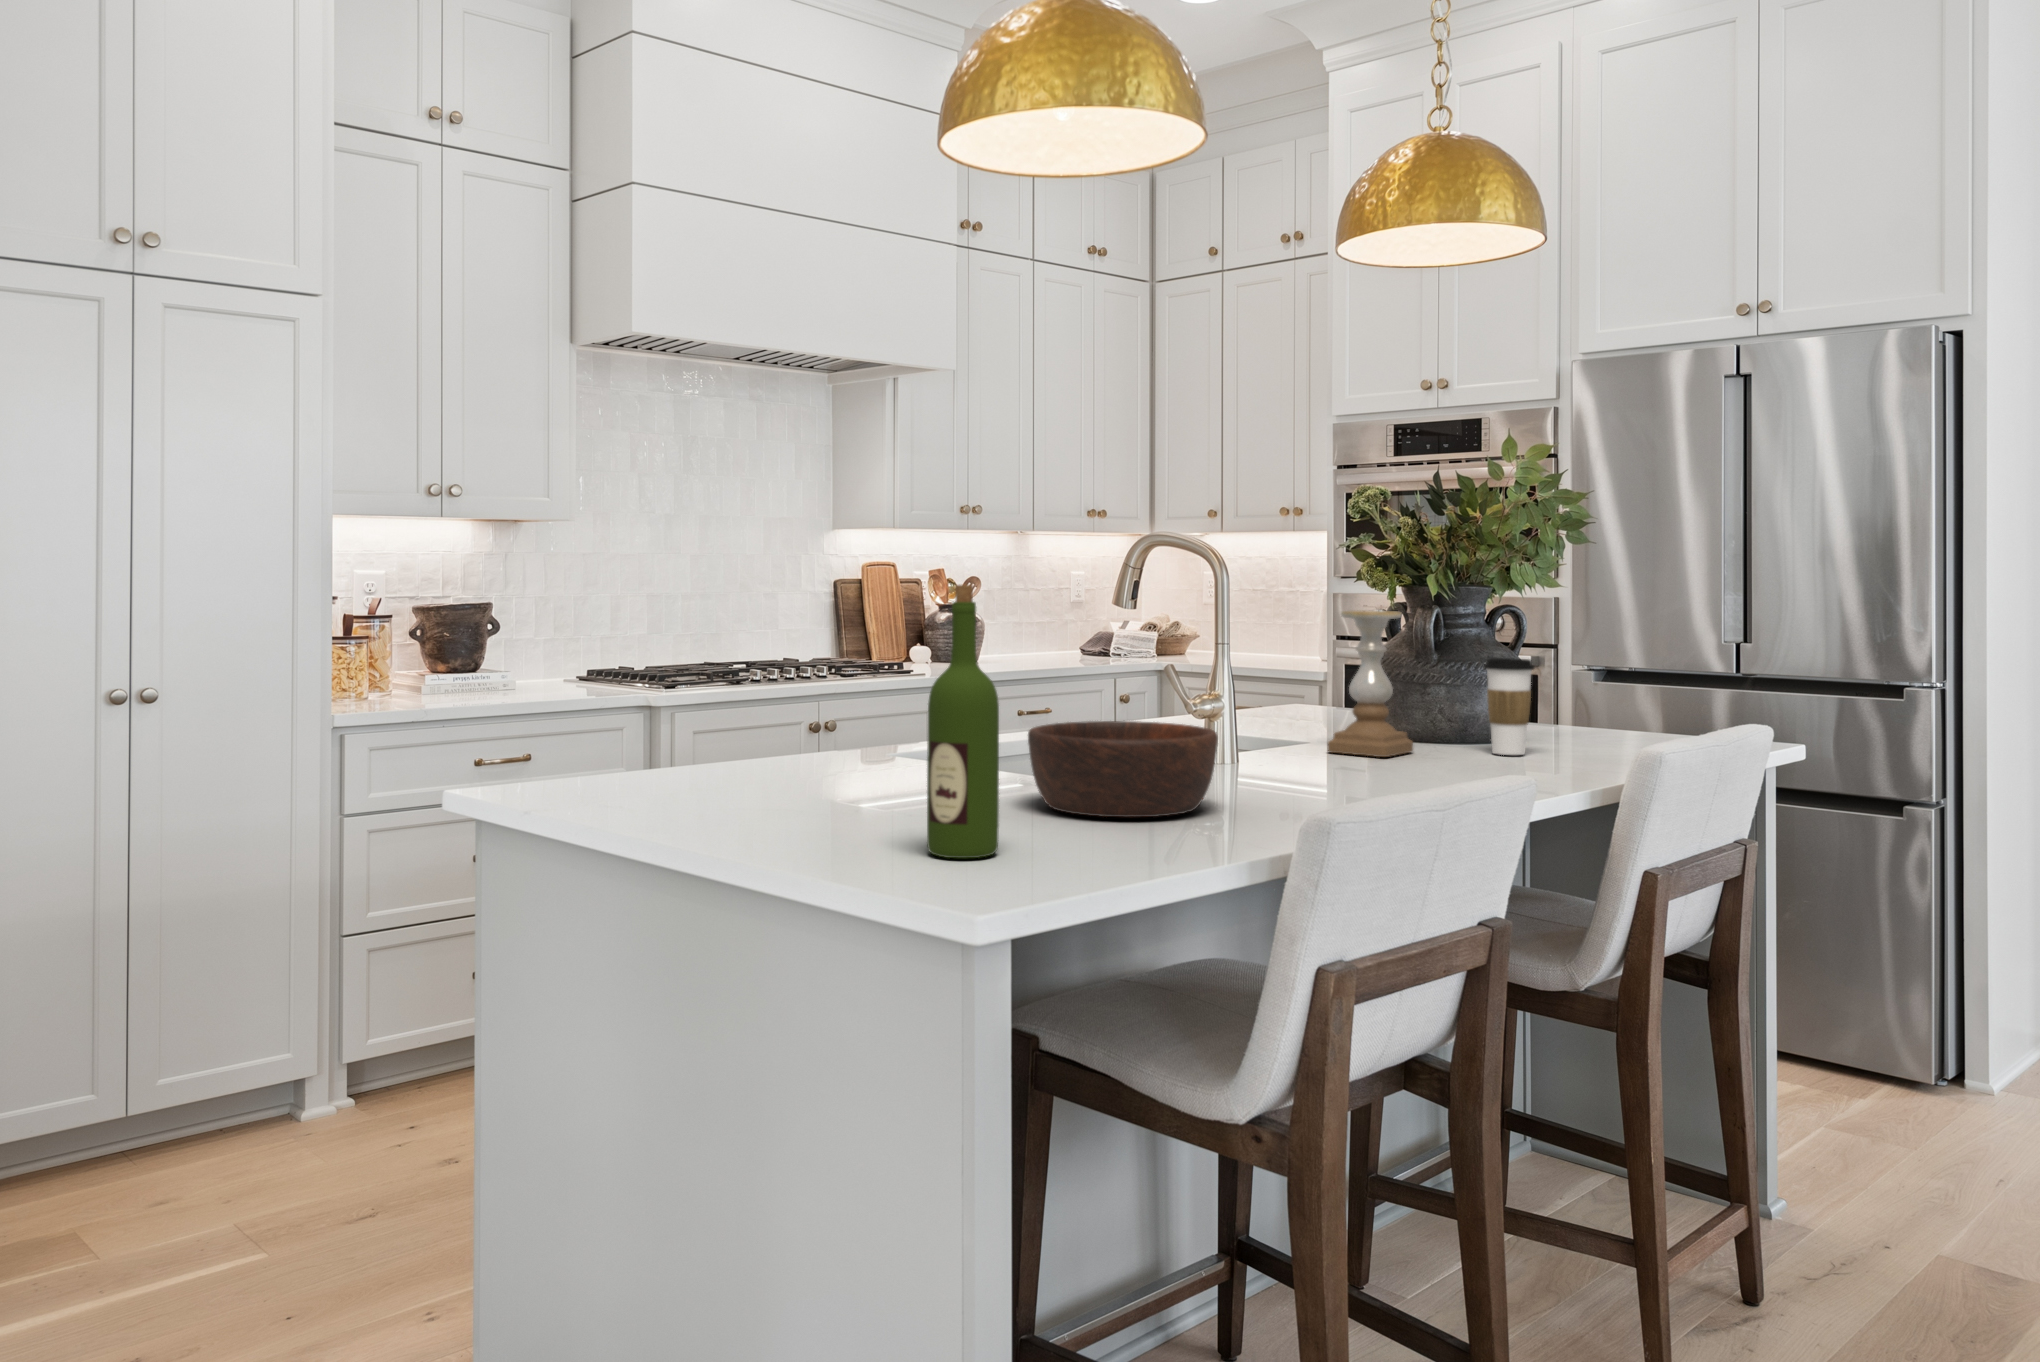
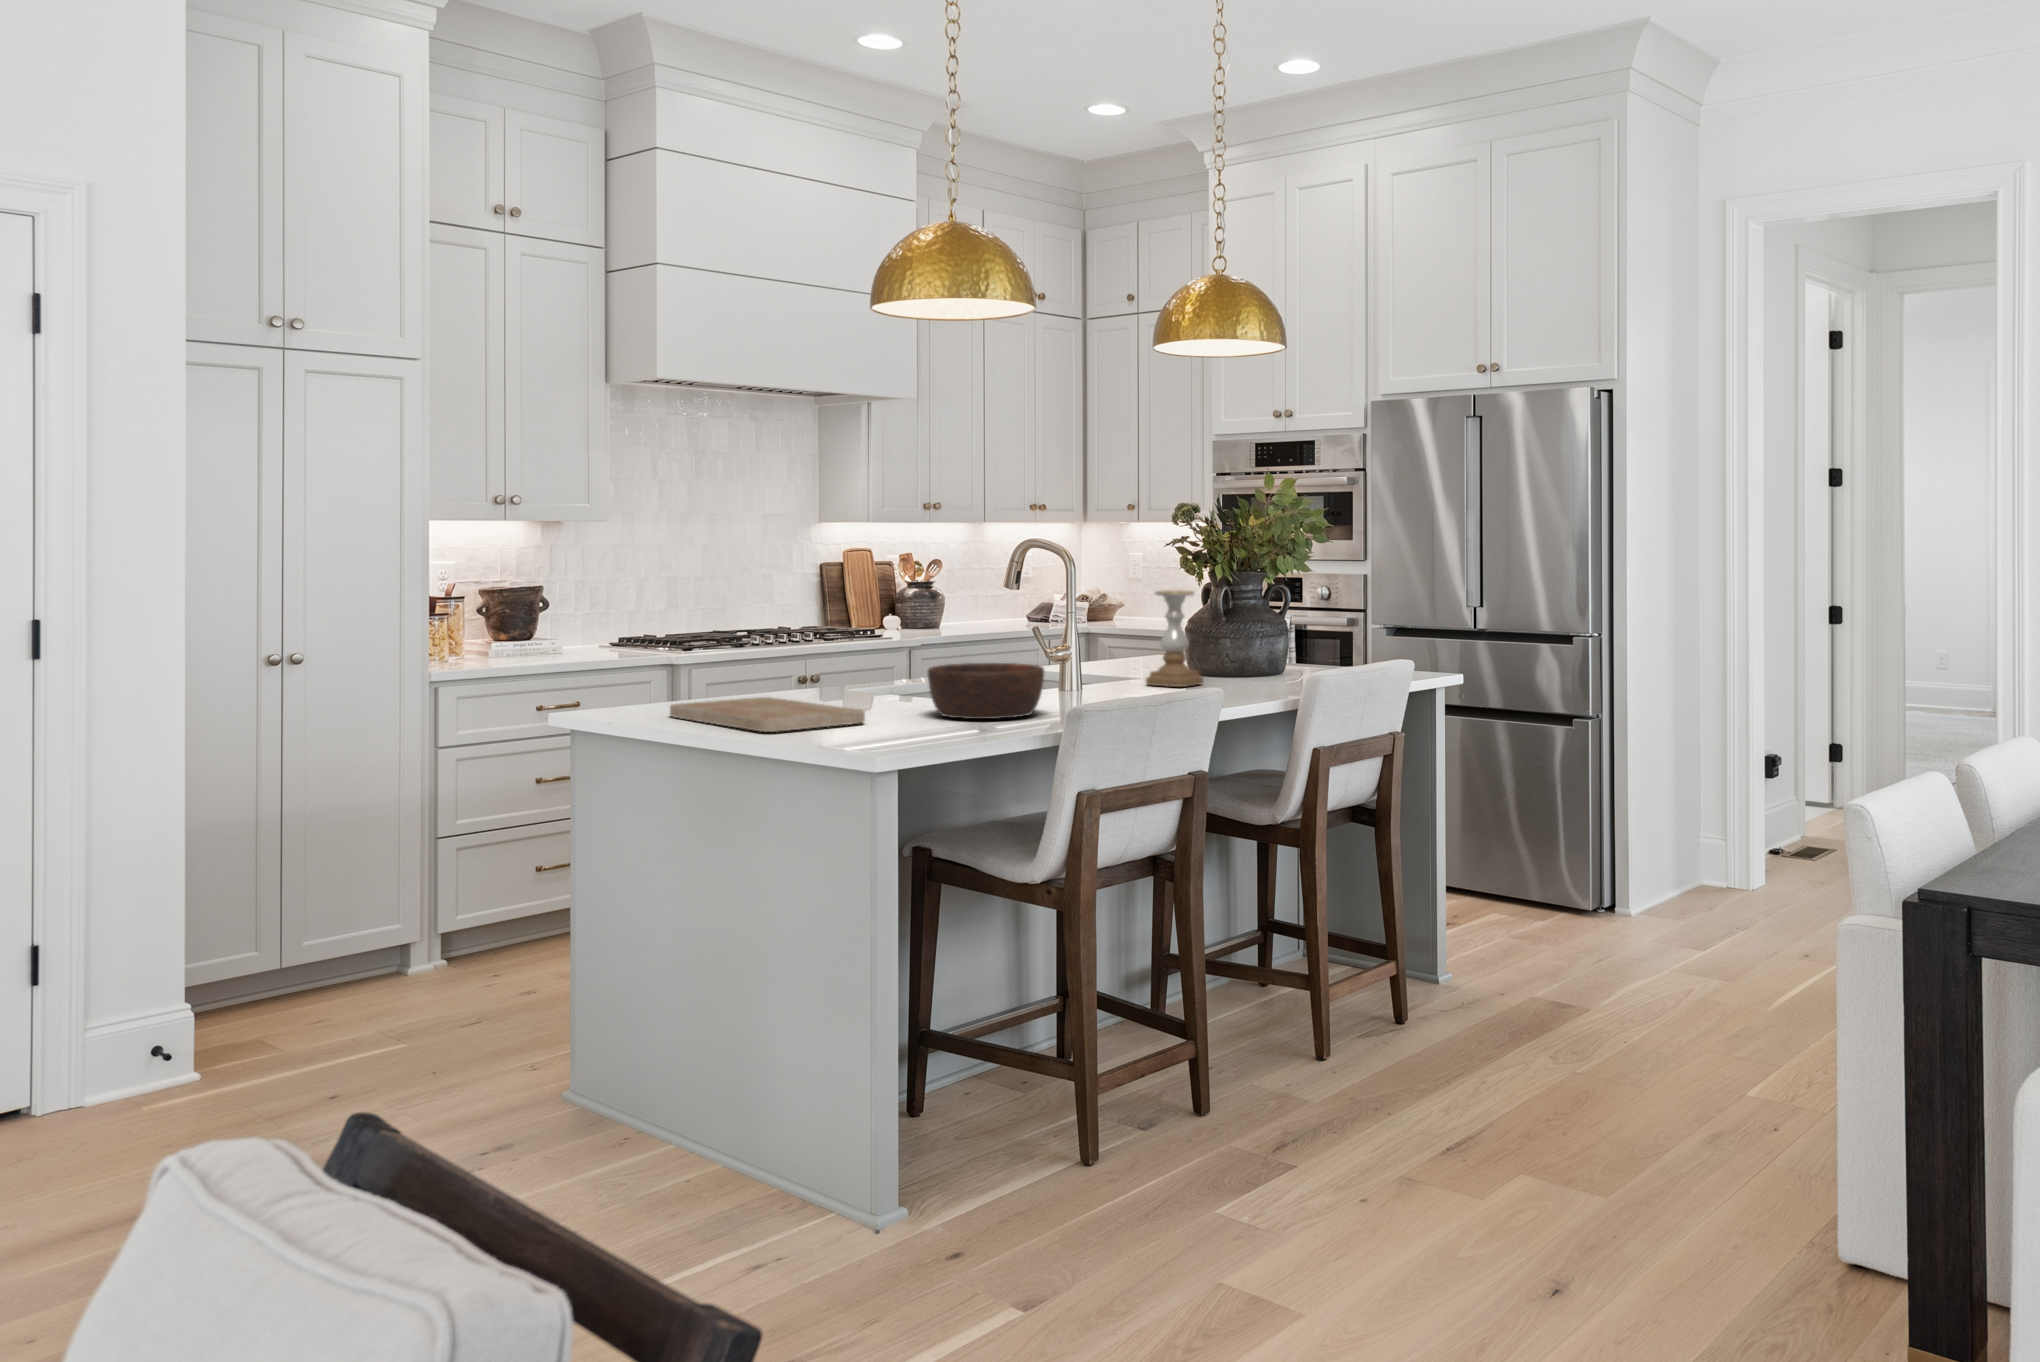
wine bottle: present [927,585,999,858] -> none [858,582,900,738]
coffee cup: present [1484,658,1535,755] -> none [1249,622,1281,685]
cutting board: none [621,770,931,840] -> present [670,697,865,732]

